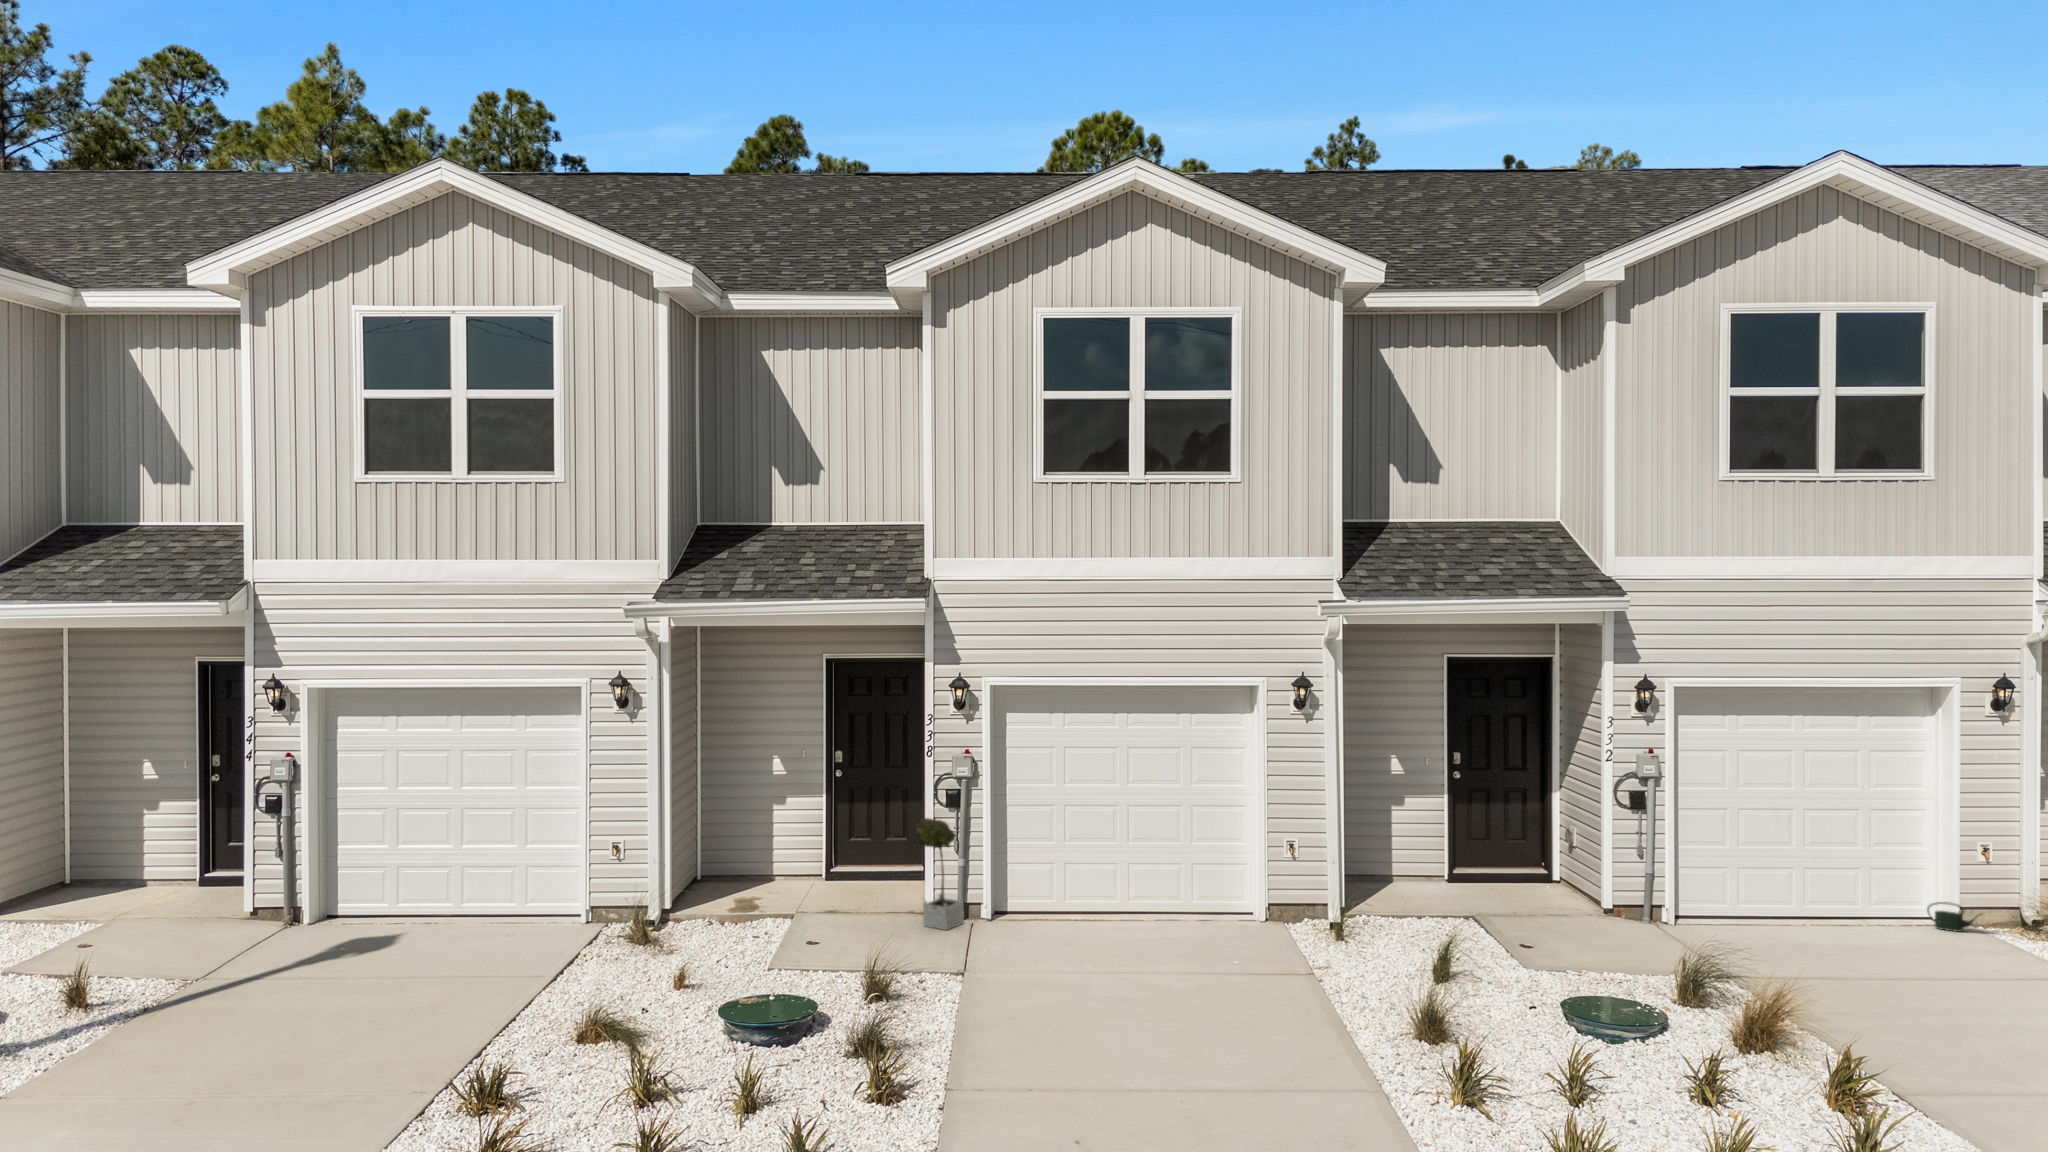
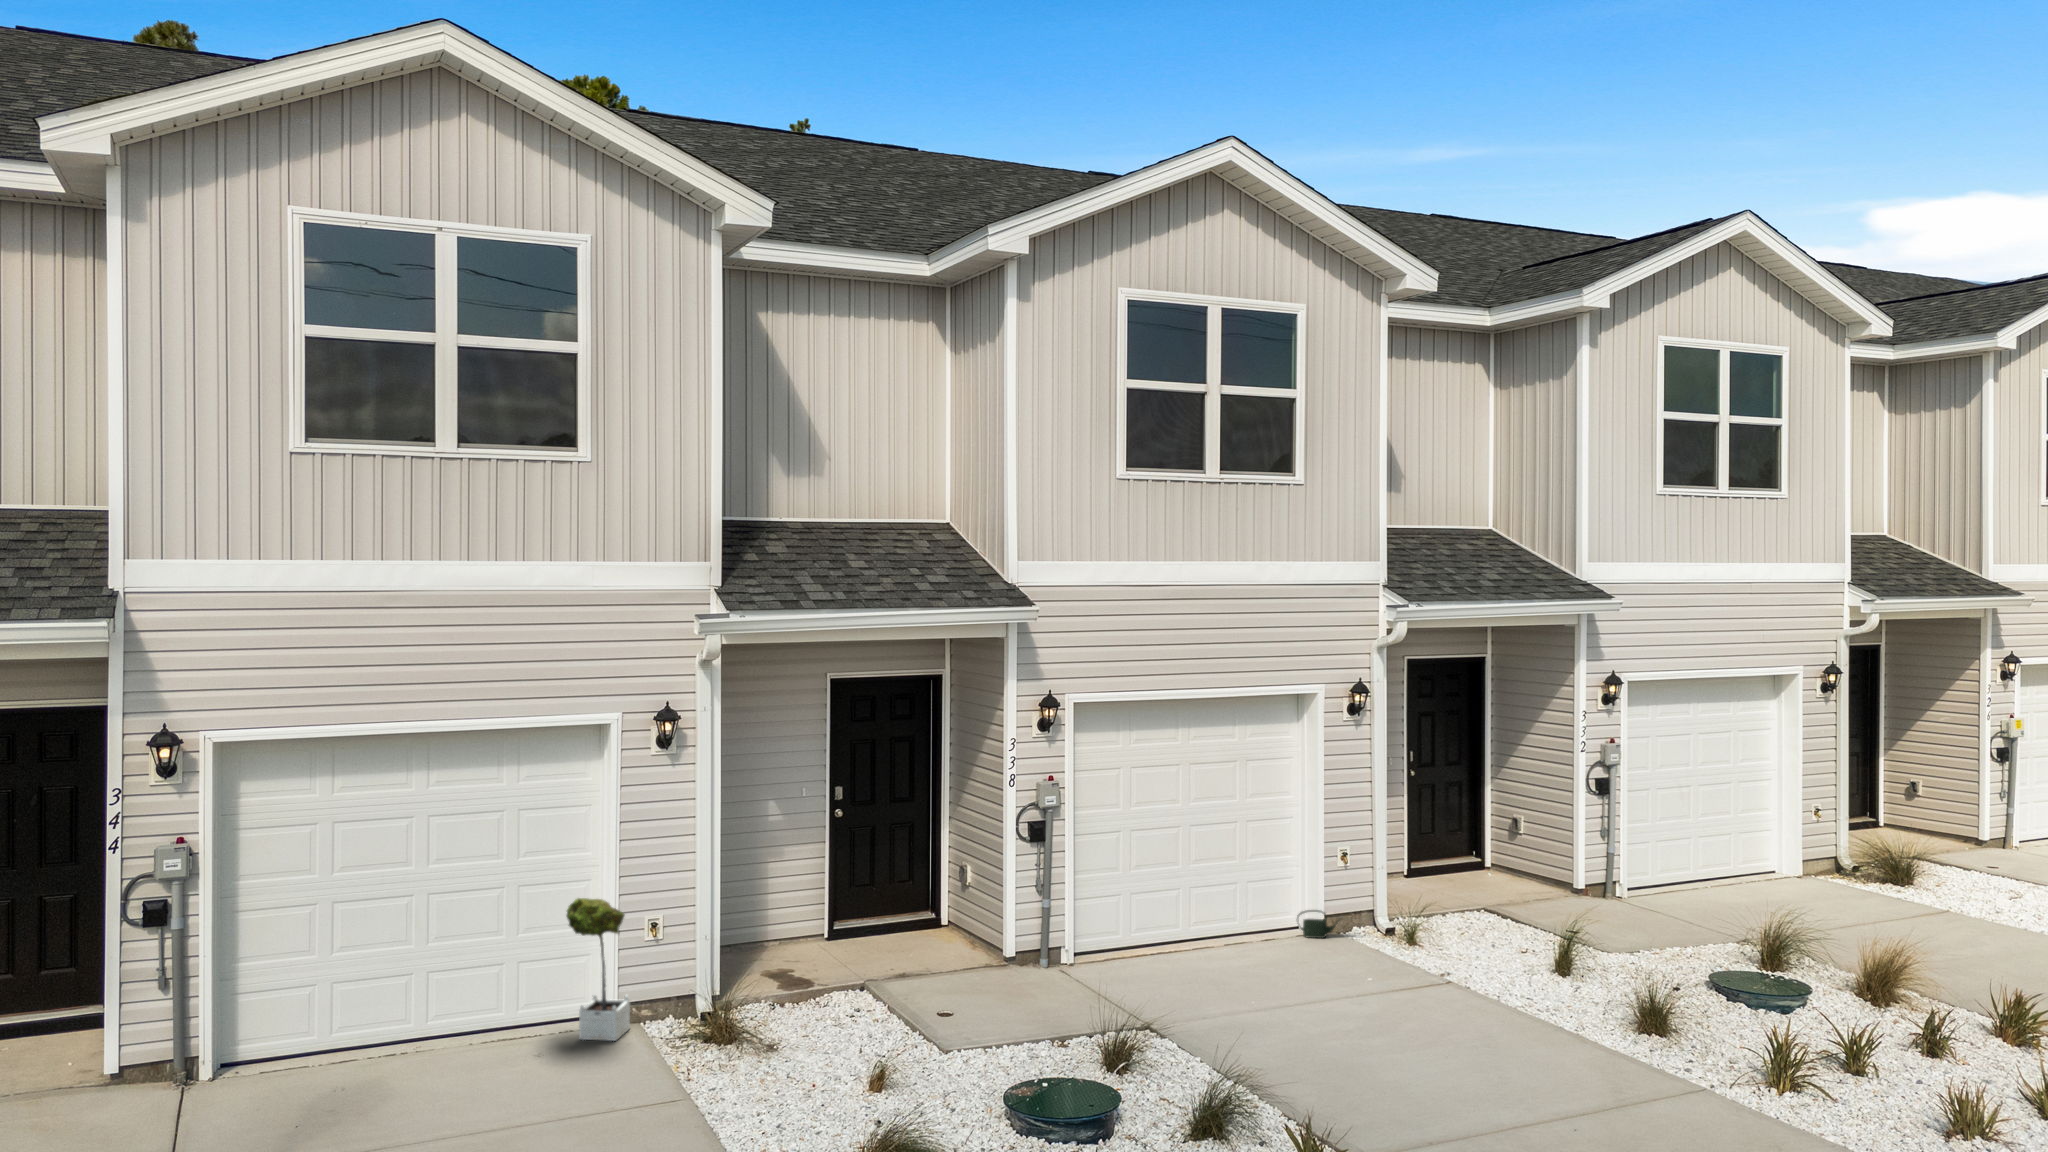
potted tree: present [916,818,964,930] -> present [567,898,630,1041]

